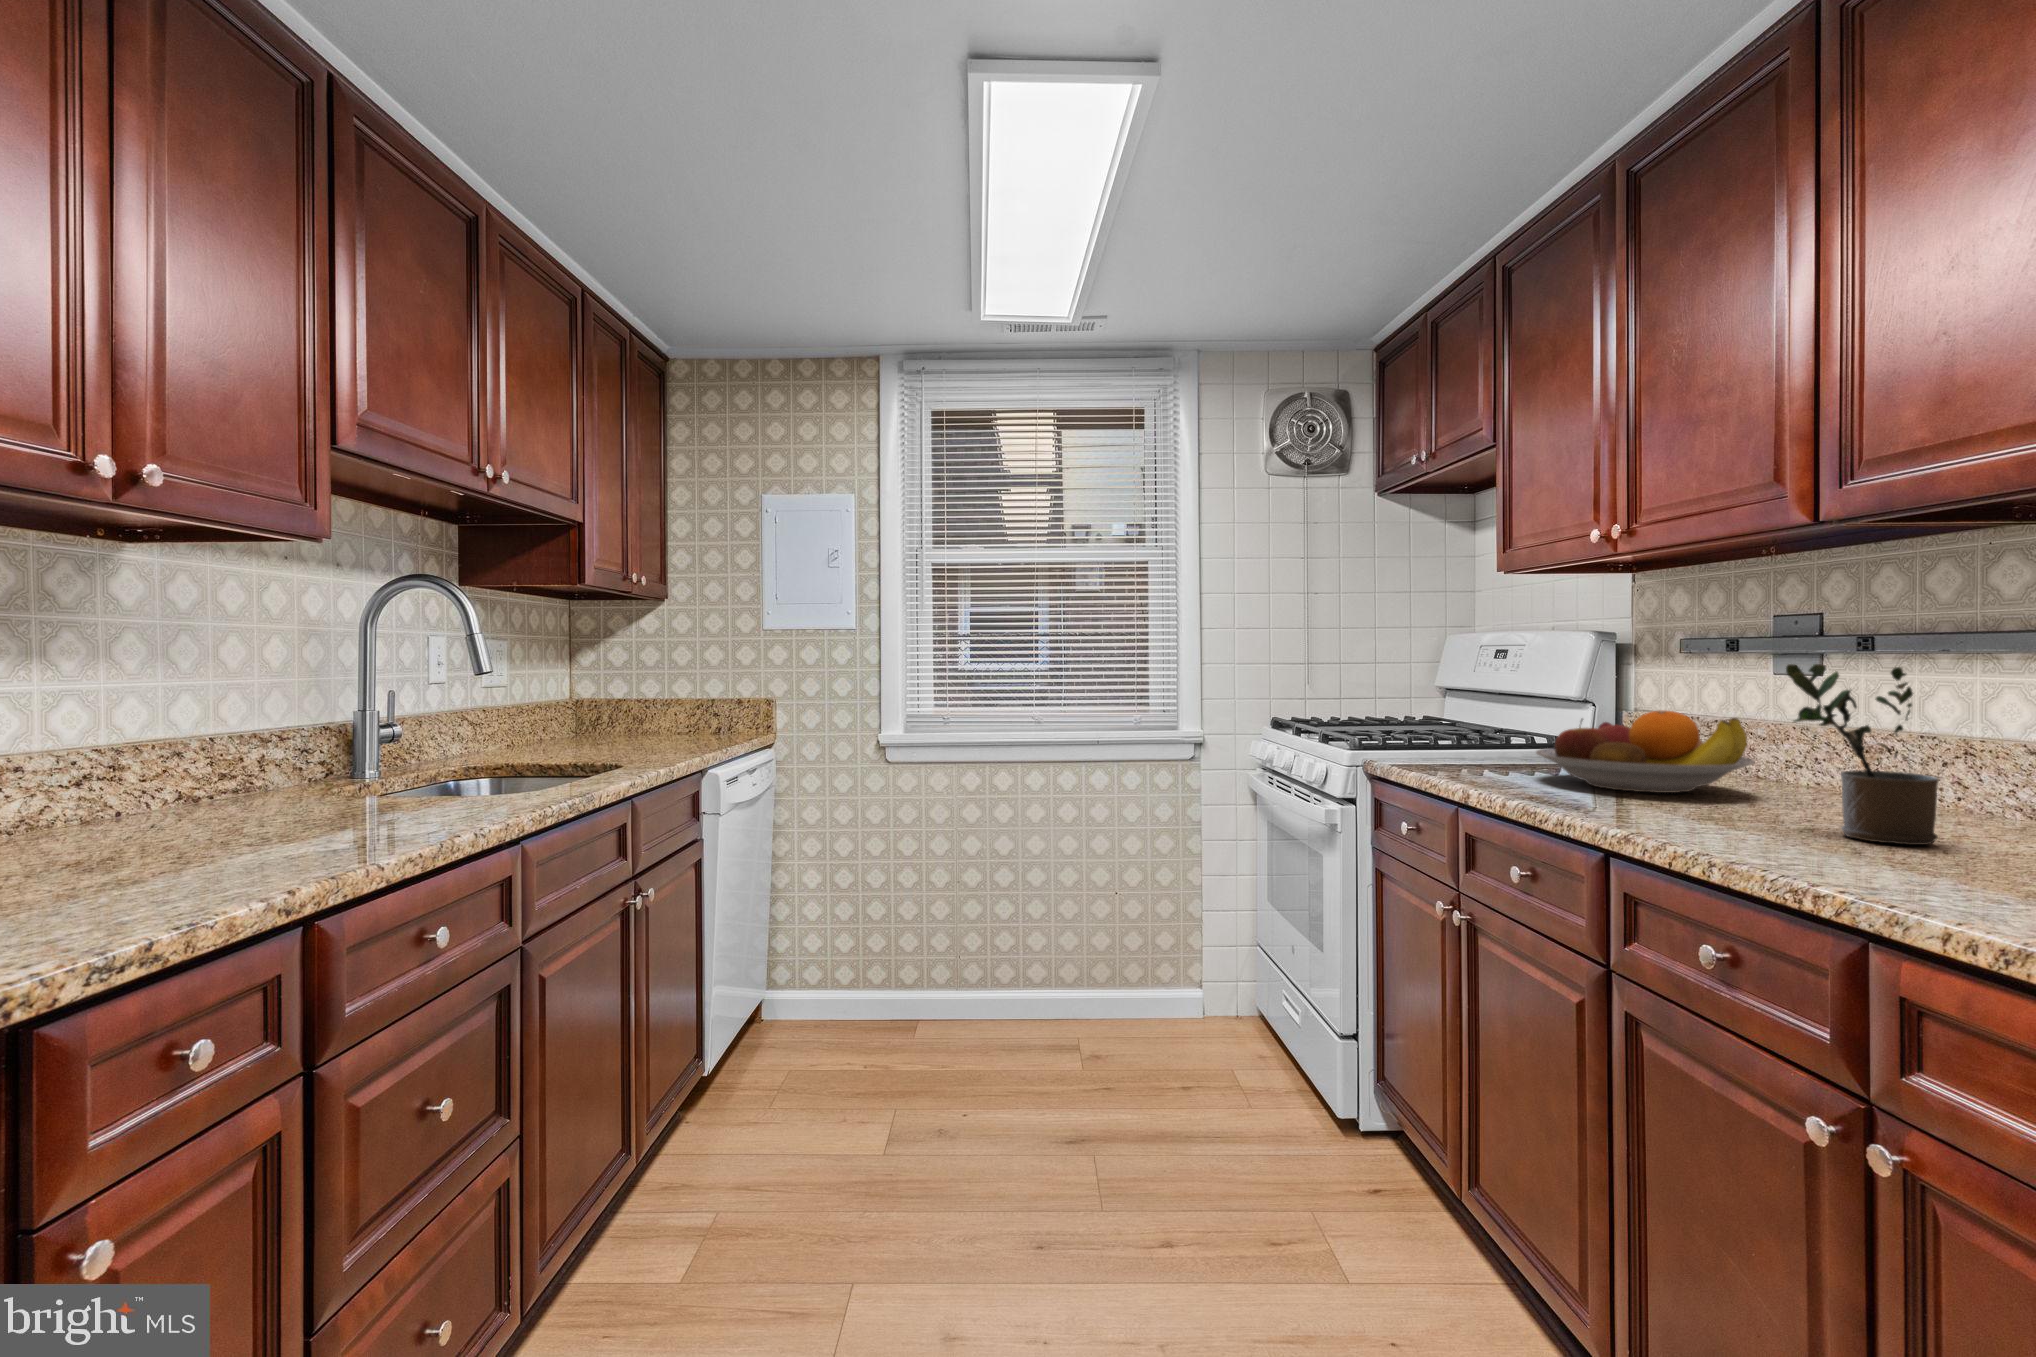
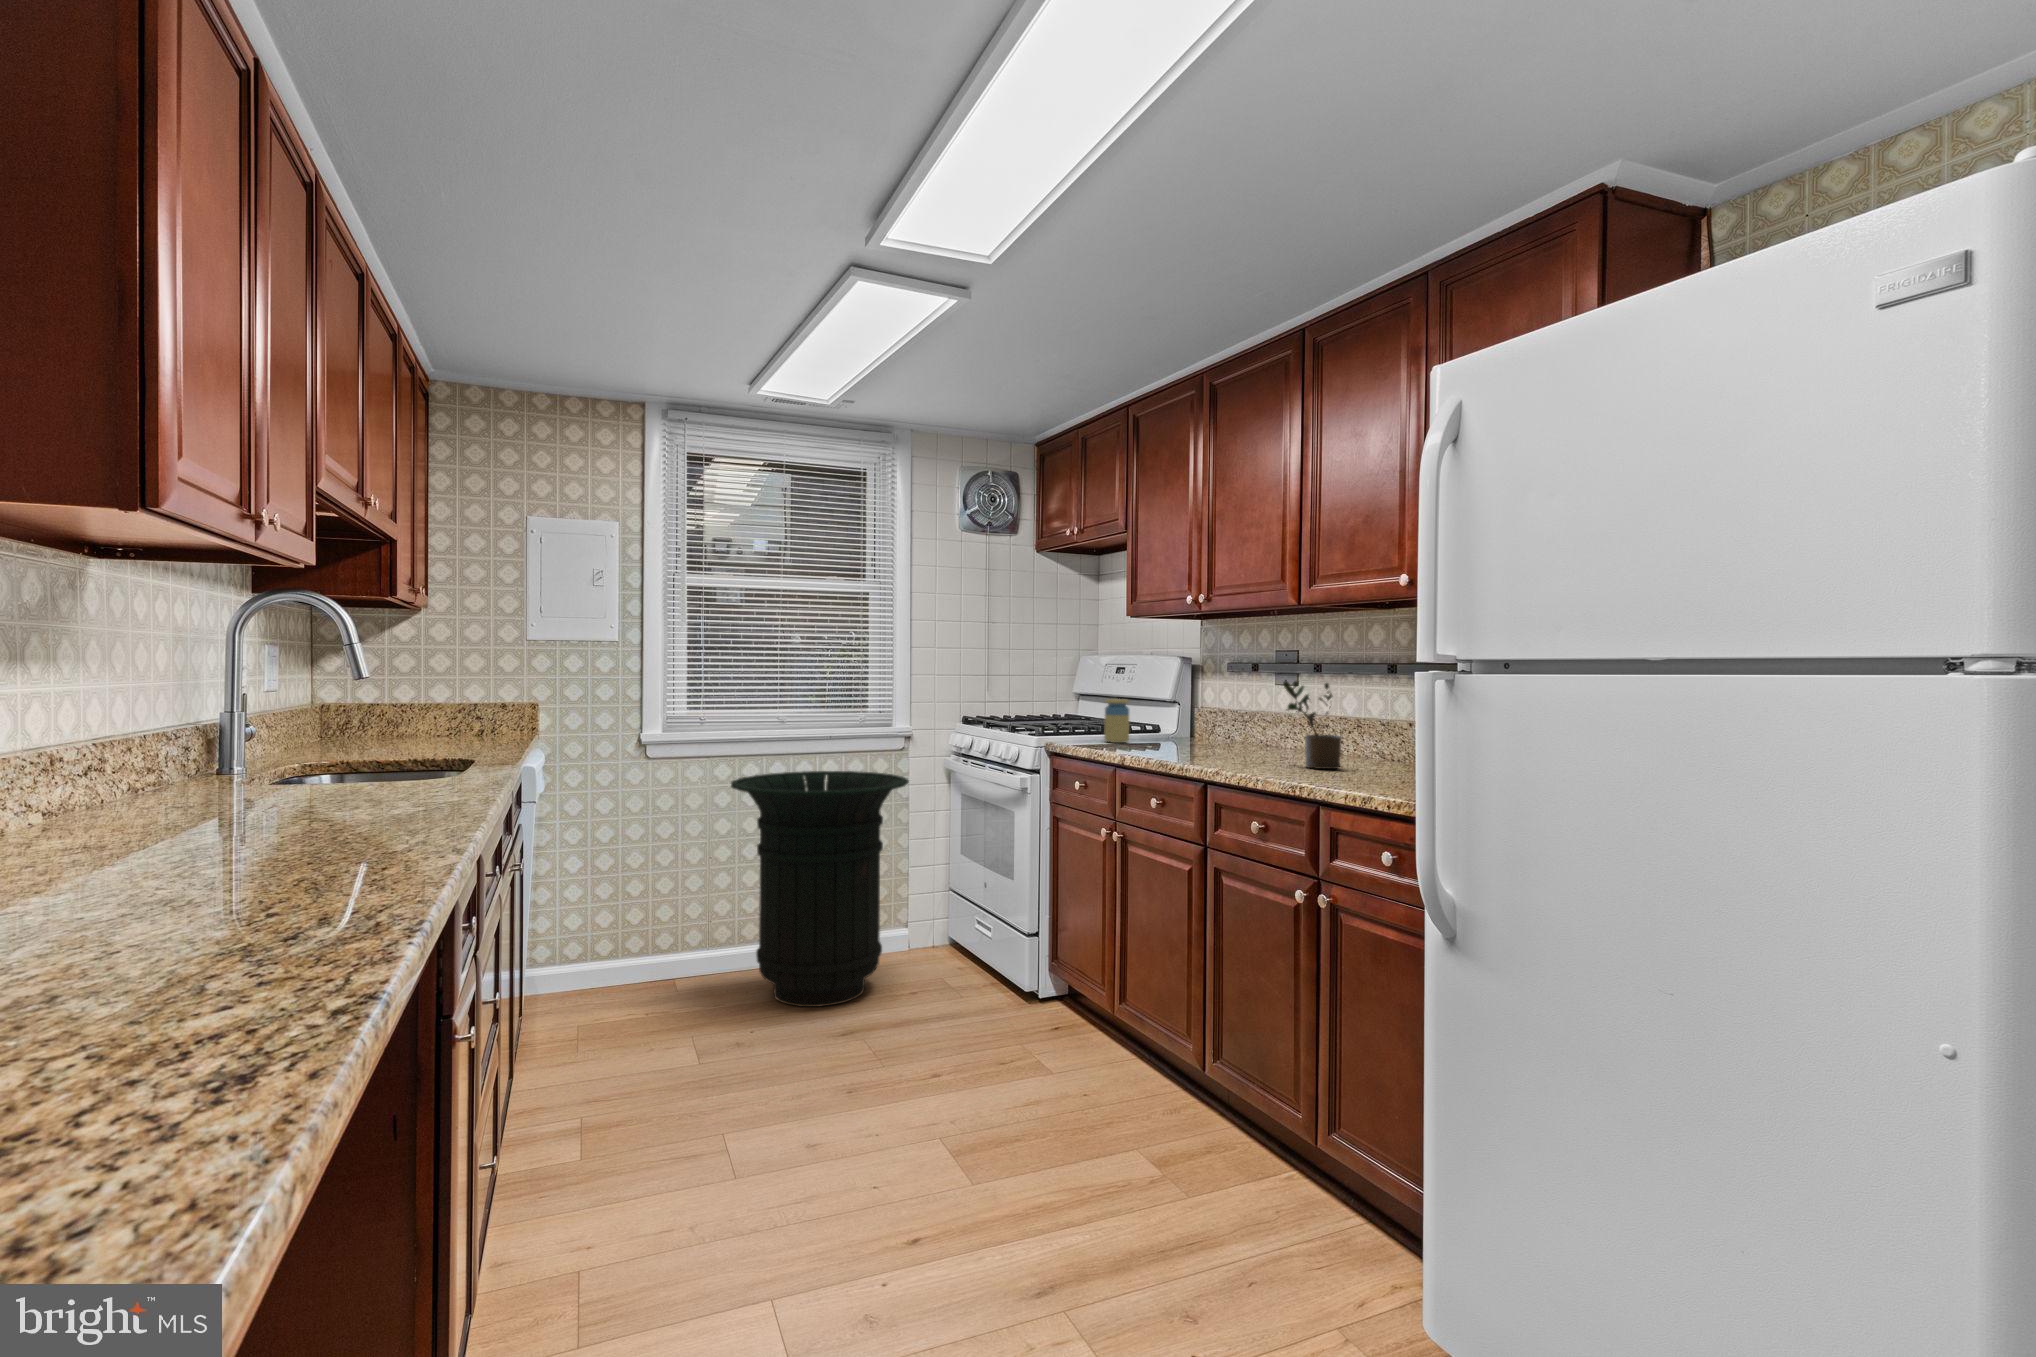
jar: none [1446,697,1488,765] -> present [1104,699,1129,743]
fruit bowl: present [1536,711,1754,793] -> none [1159,706,1267,753]
trash can: none [953,783,1172,1086] -> present [731,771,909,1007]

